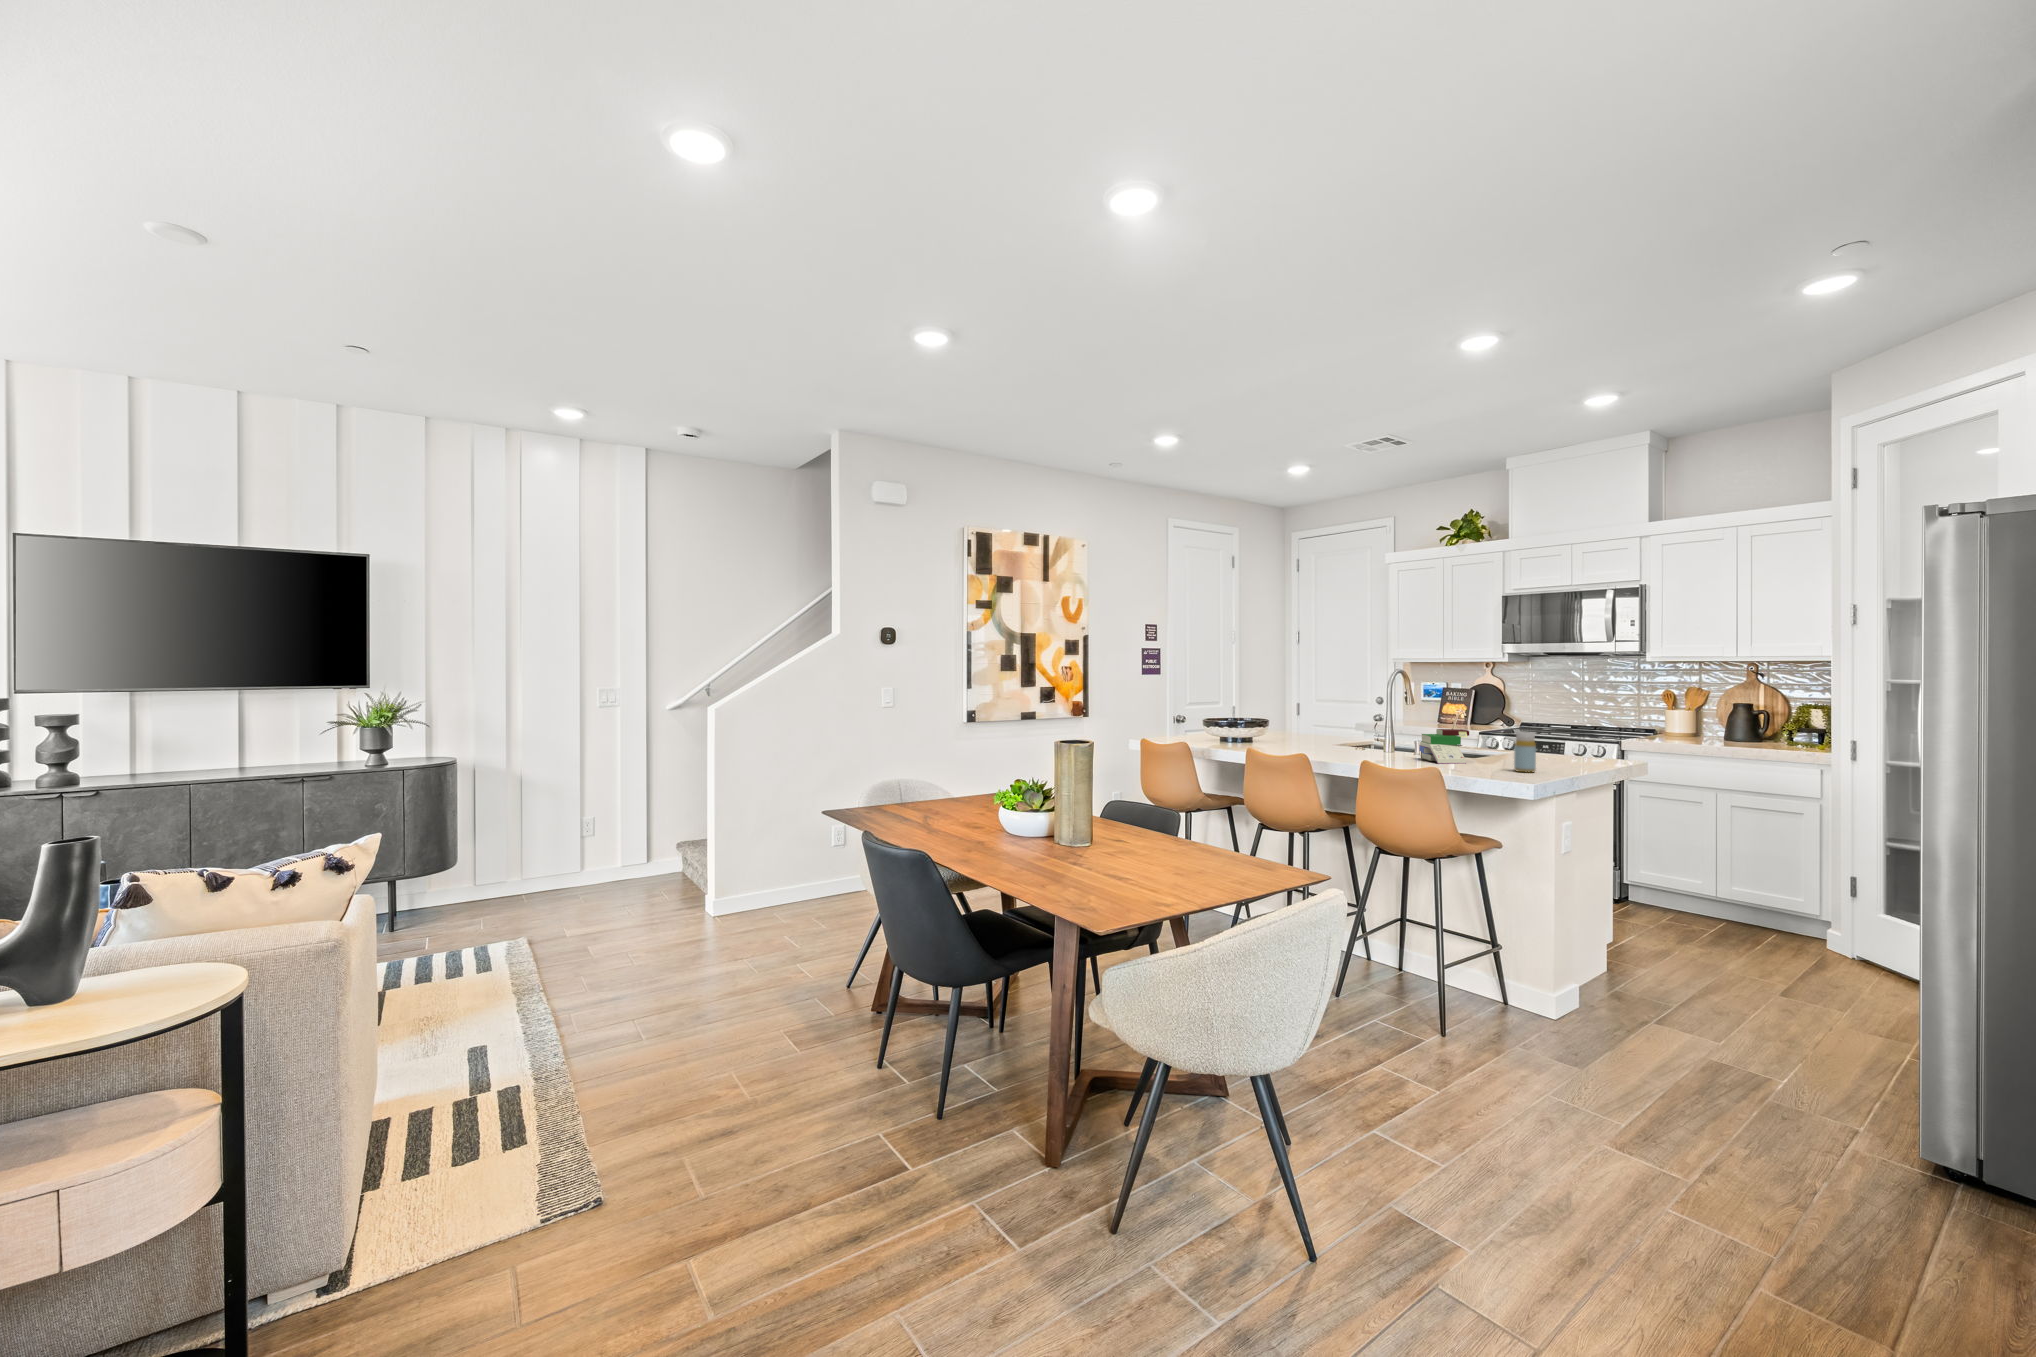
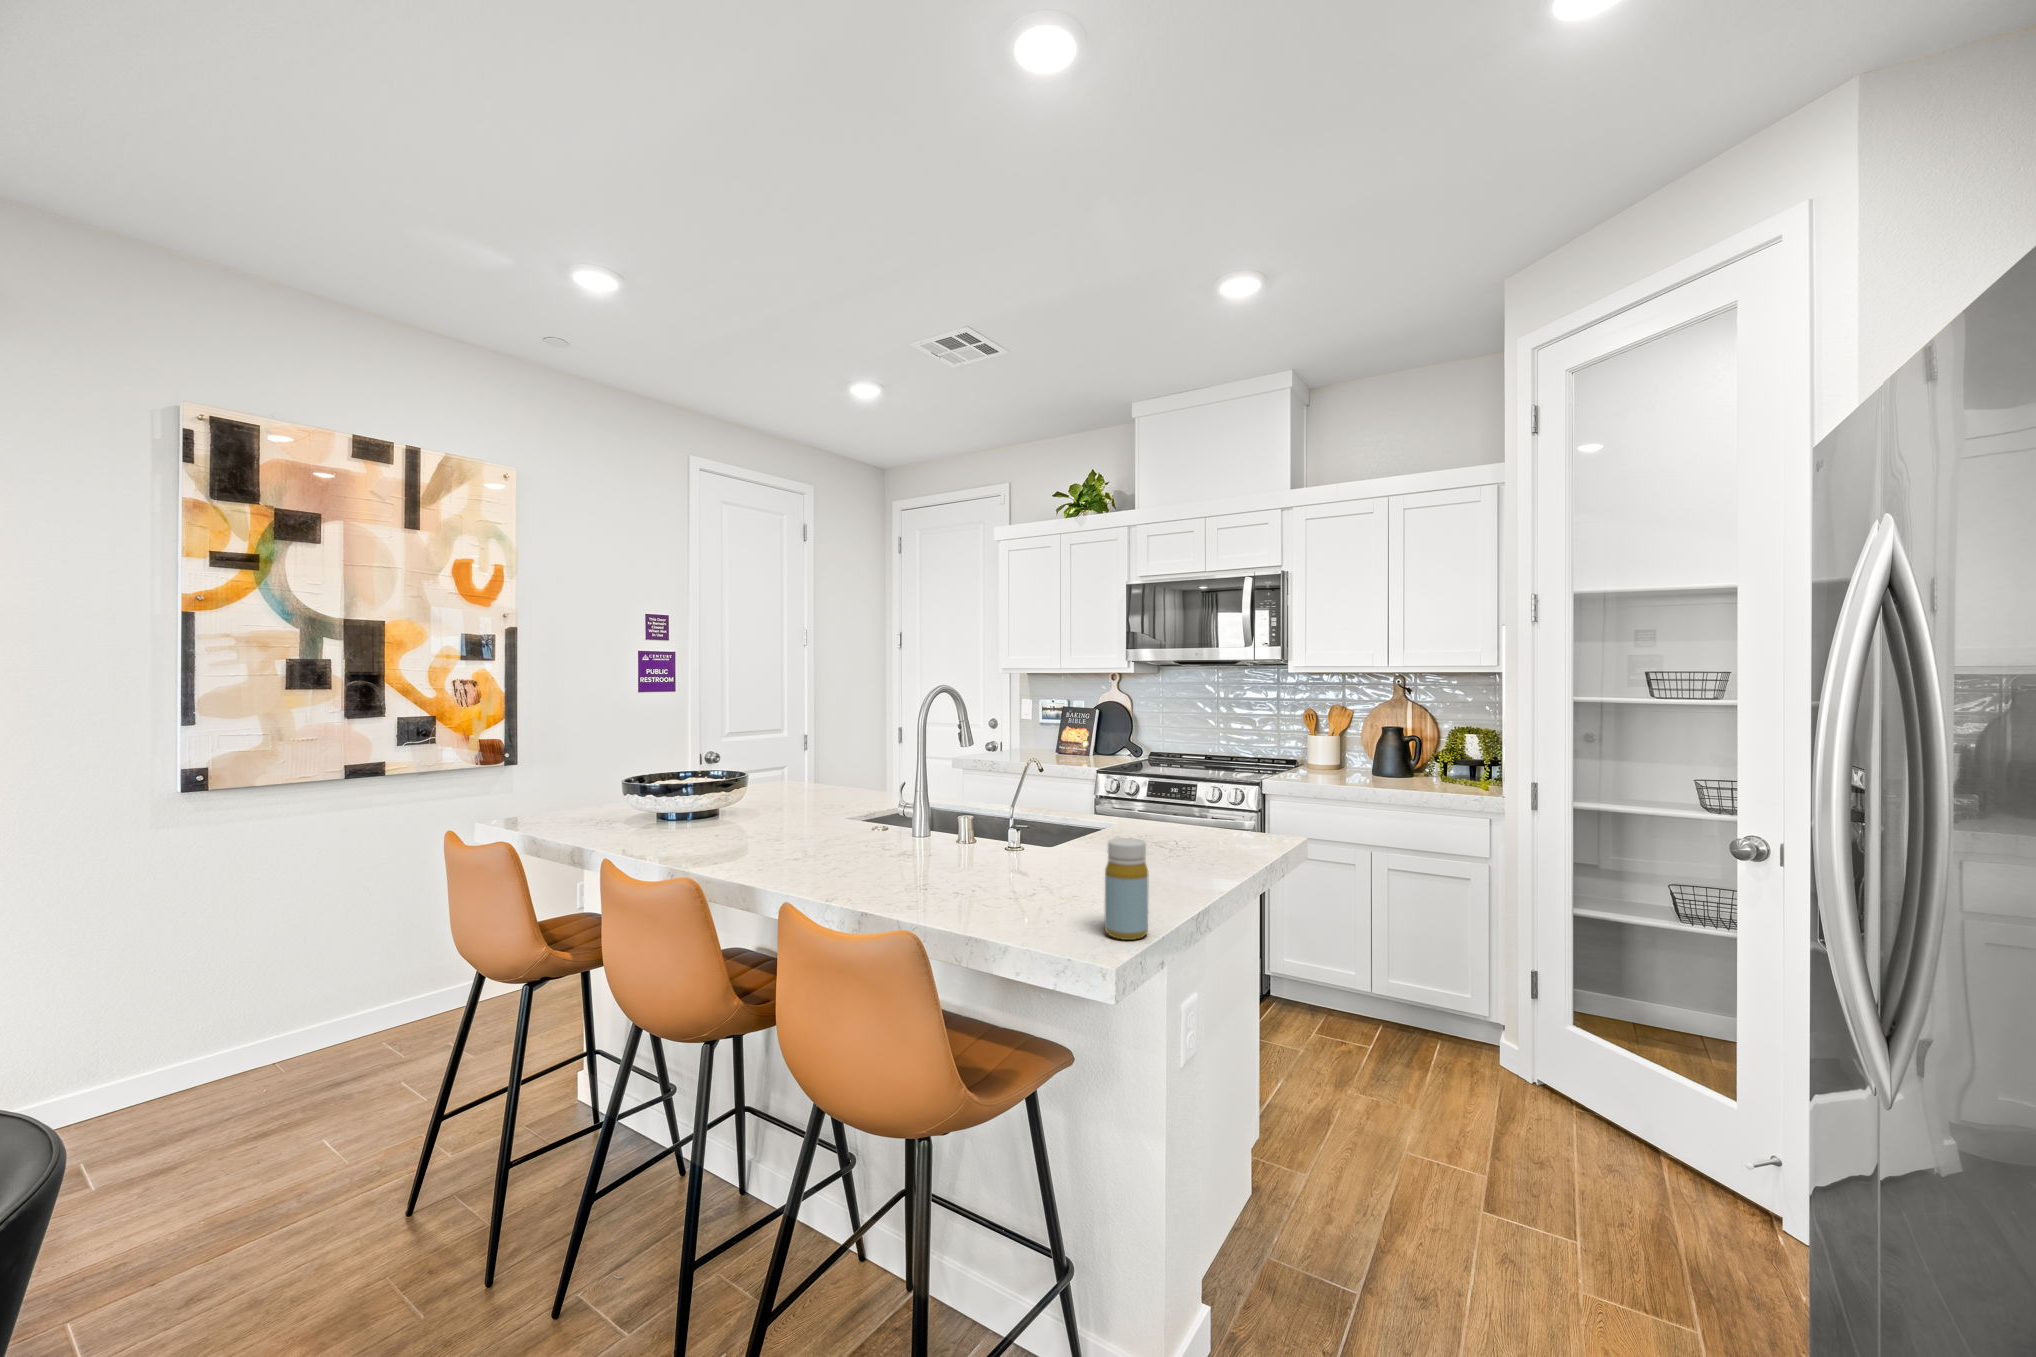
book: present [1419,729,1469,764] -> none [948,807,1038,896]

